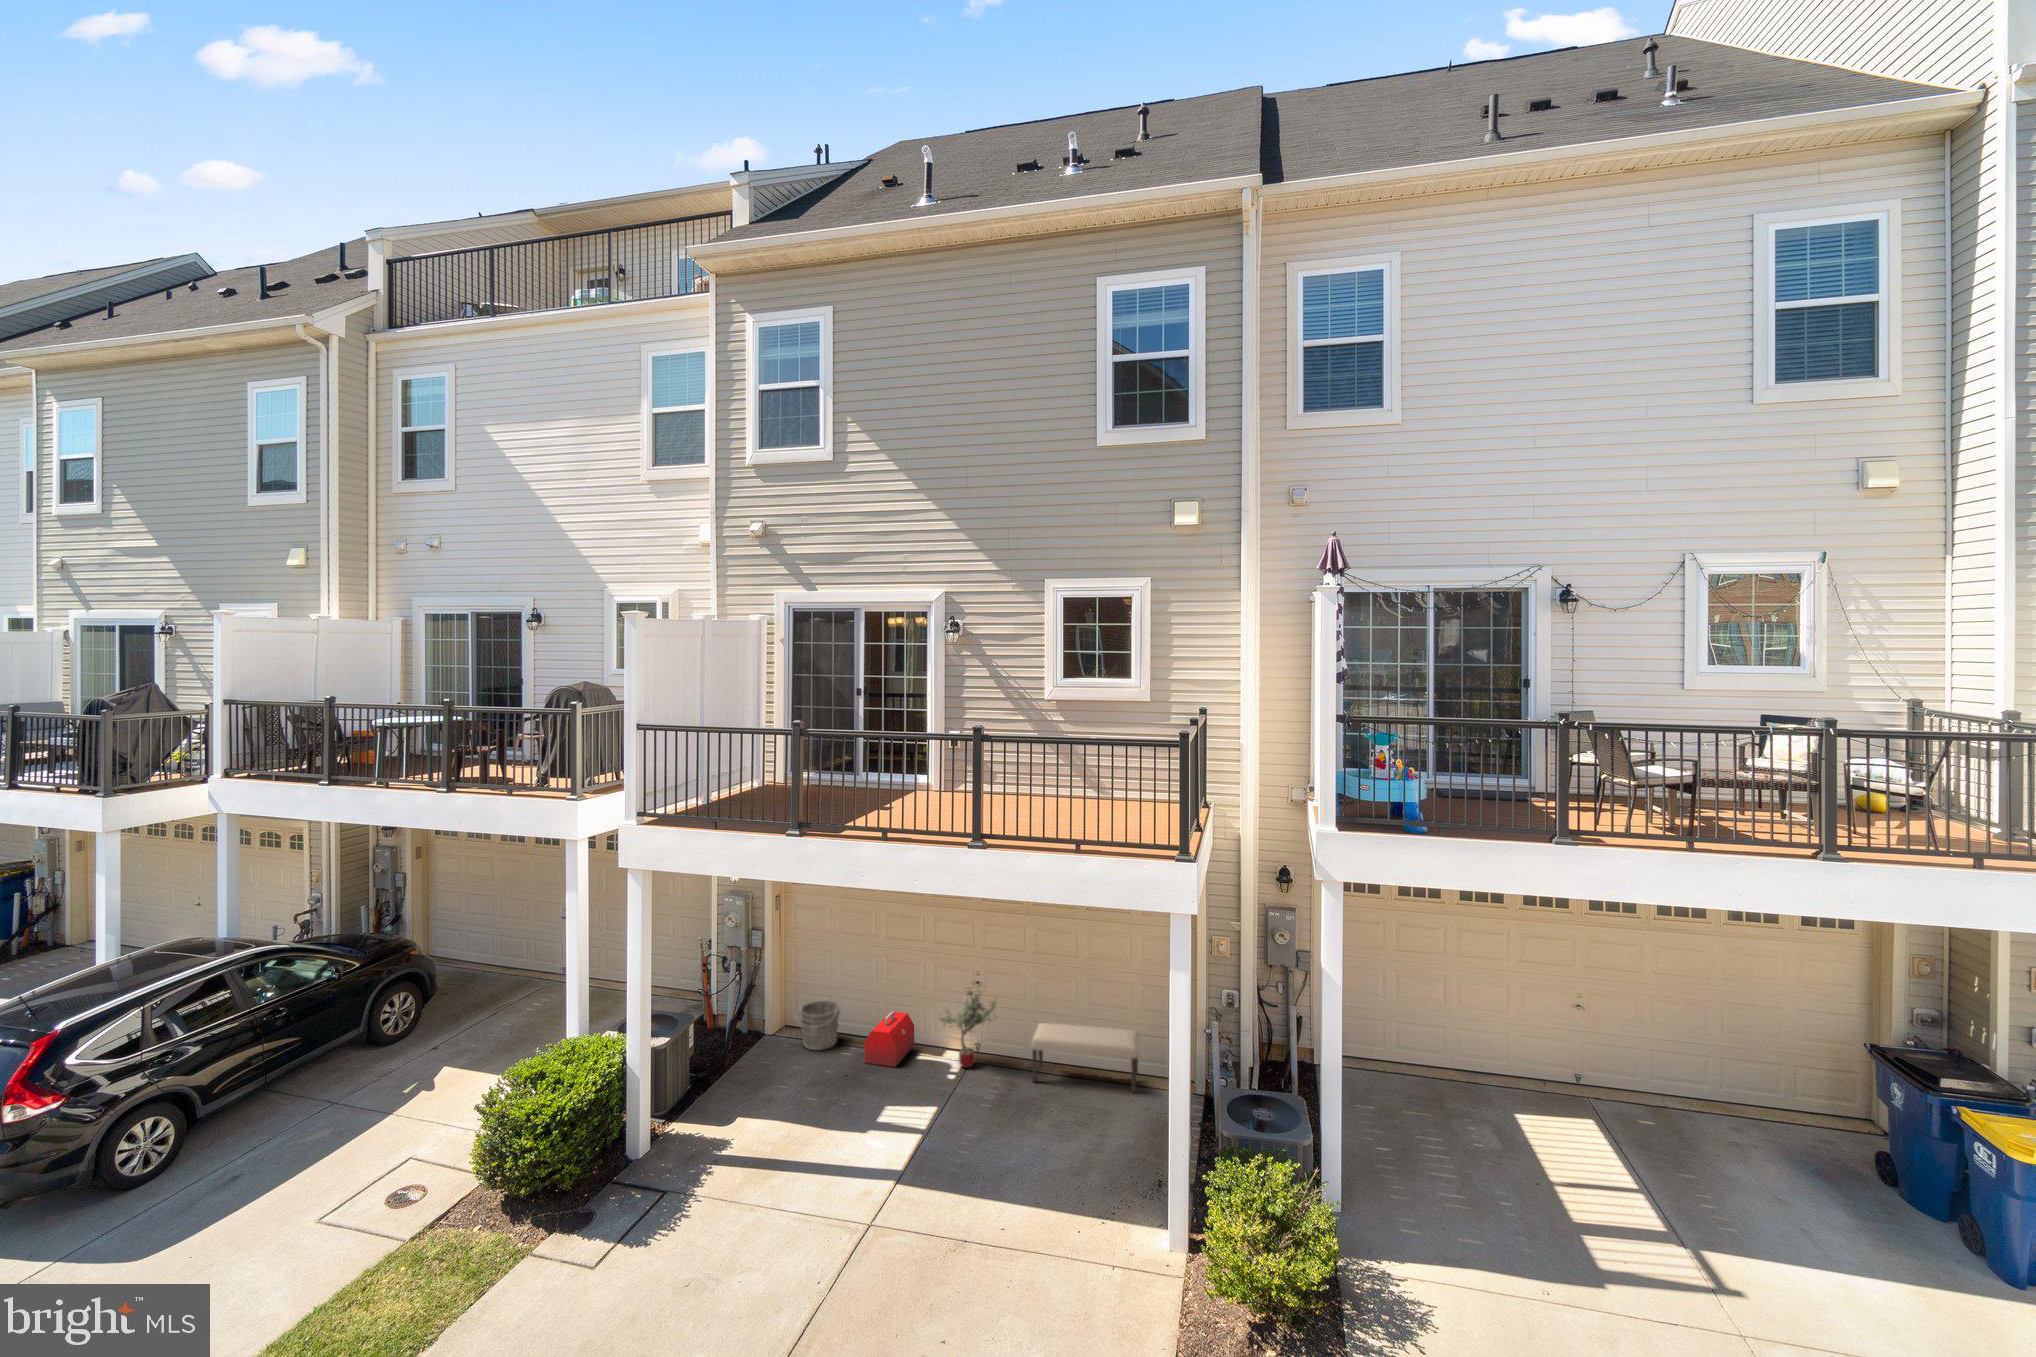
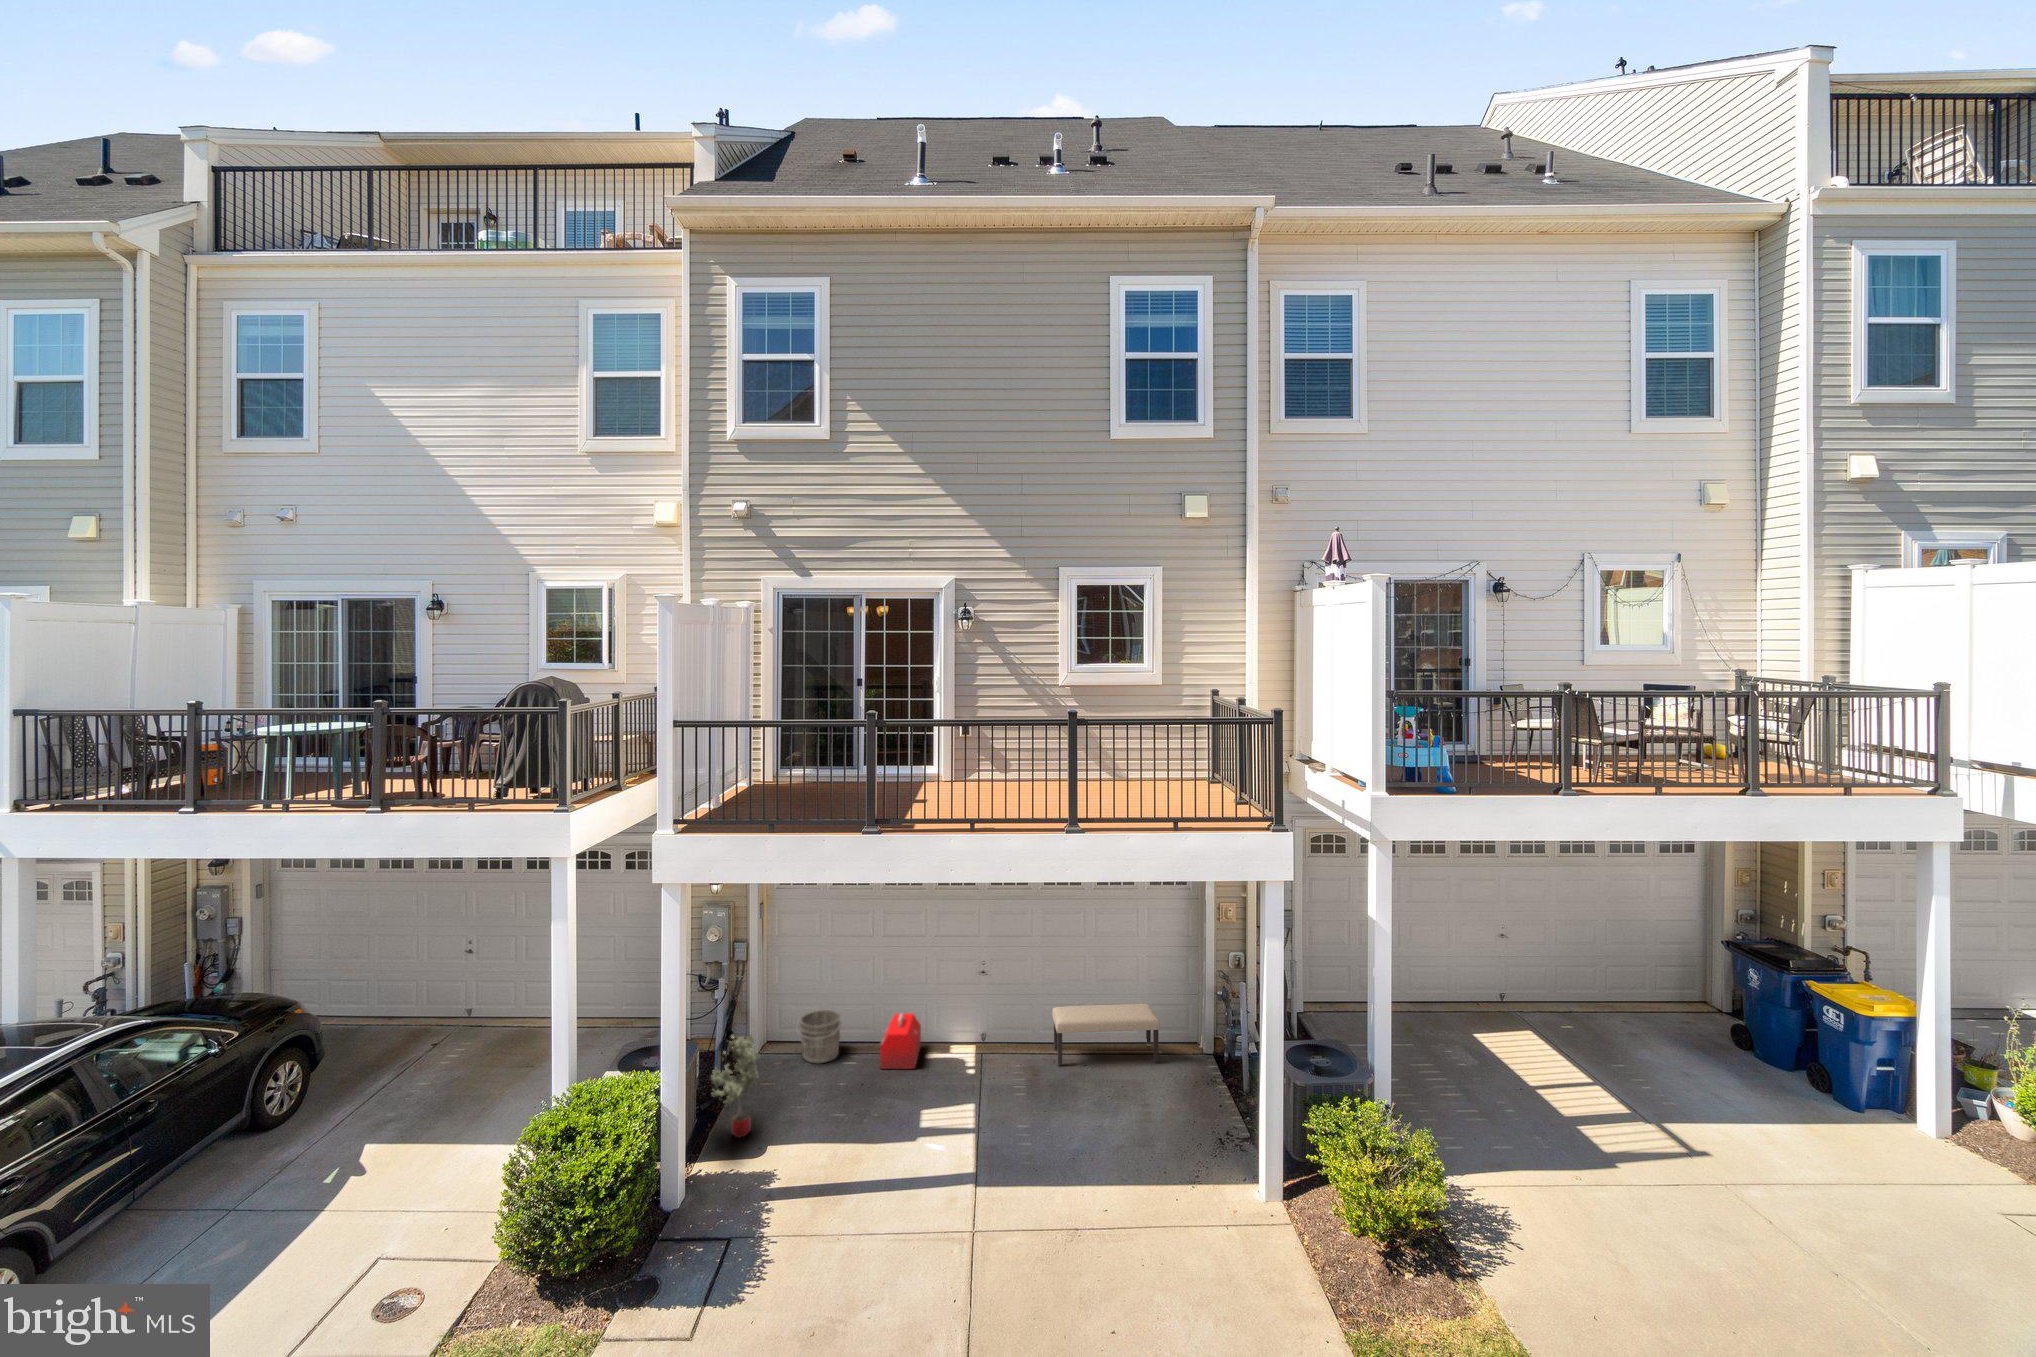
potted tree: present [938,986,997,1068] -> present [711,1036,760,1138]

